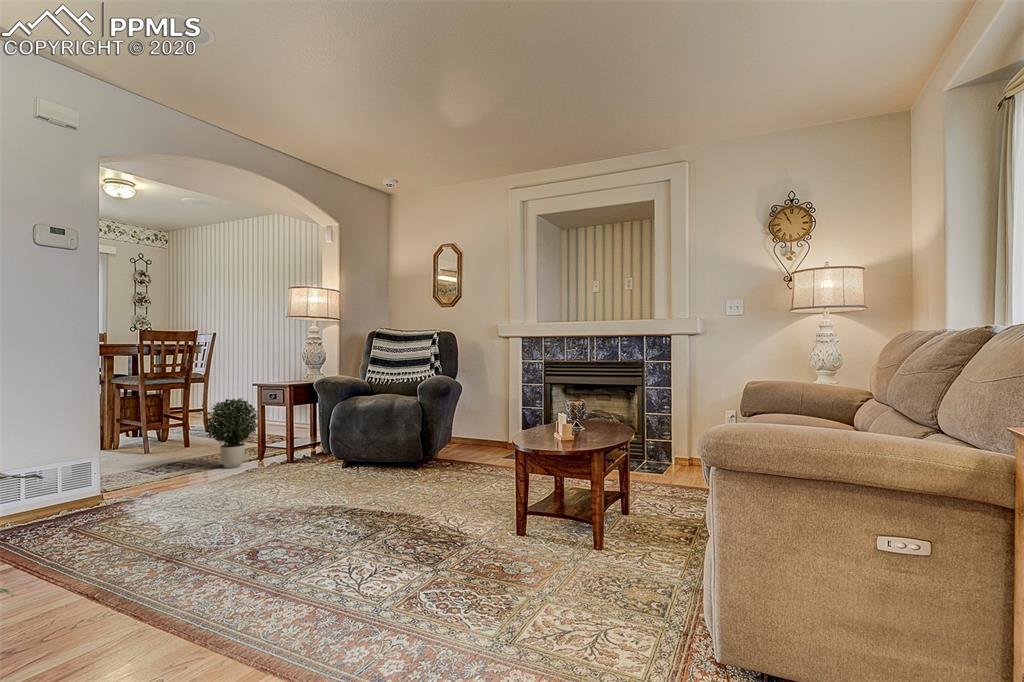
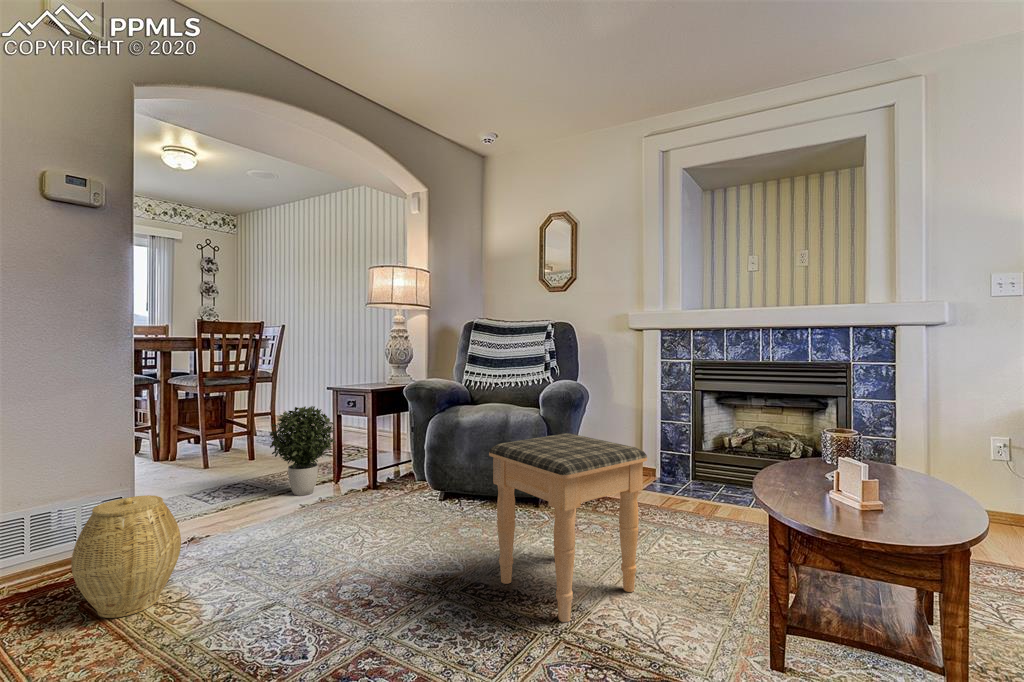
footstool: none [363,410,465,522] -> present [489,434,647,622]
woven basket: none [69,454,144,532] -> present [71,495,181,618]

